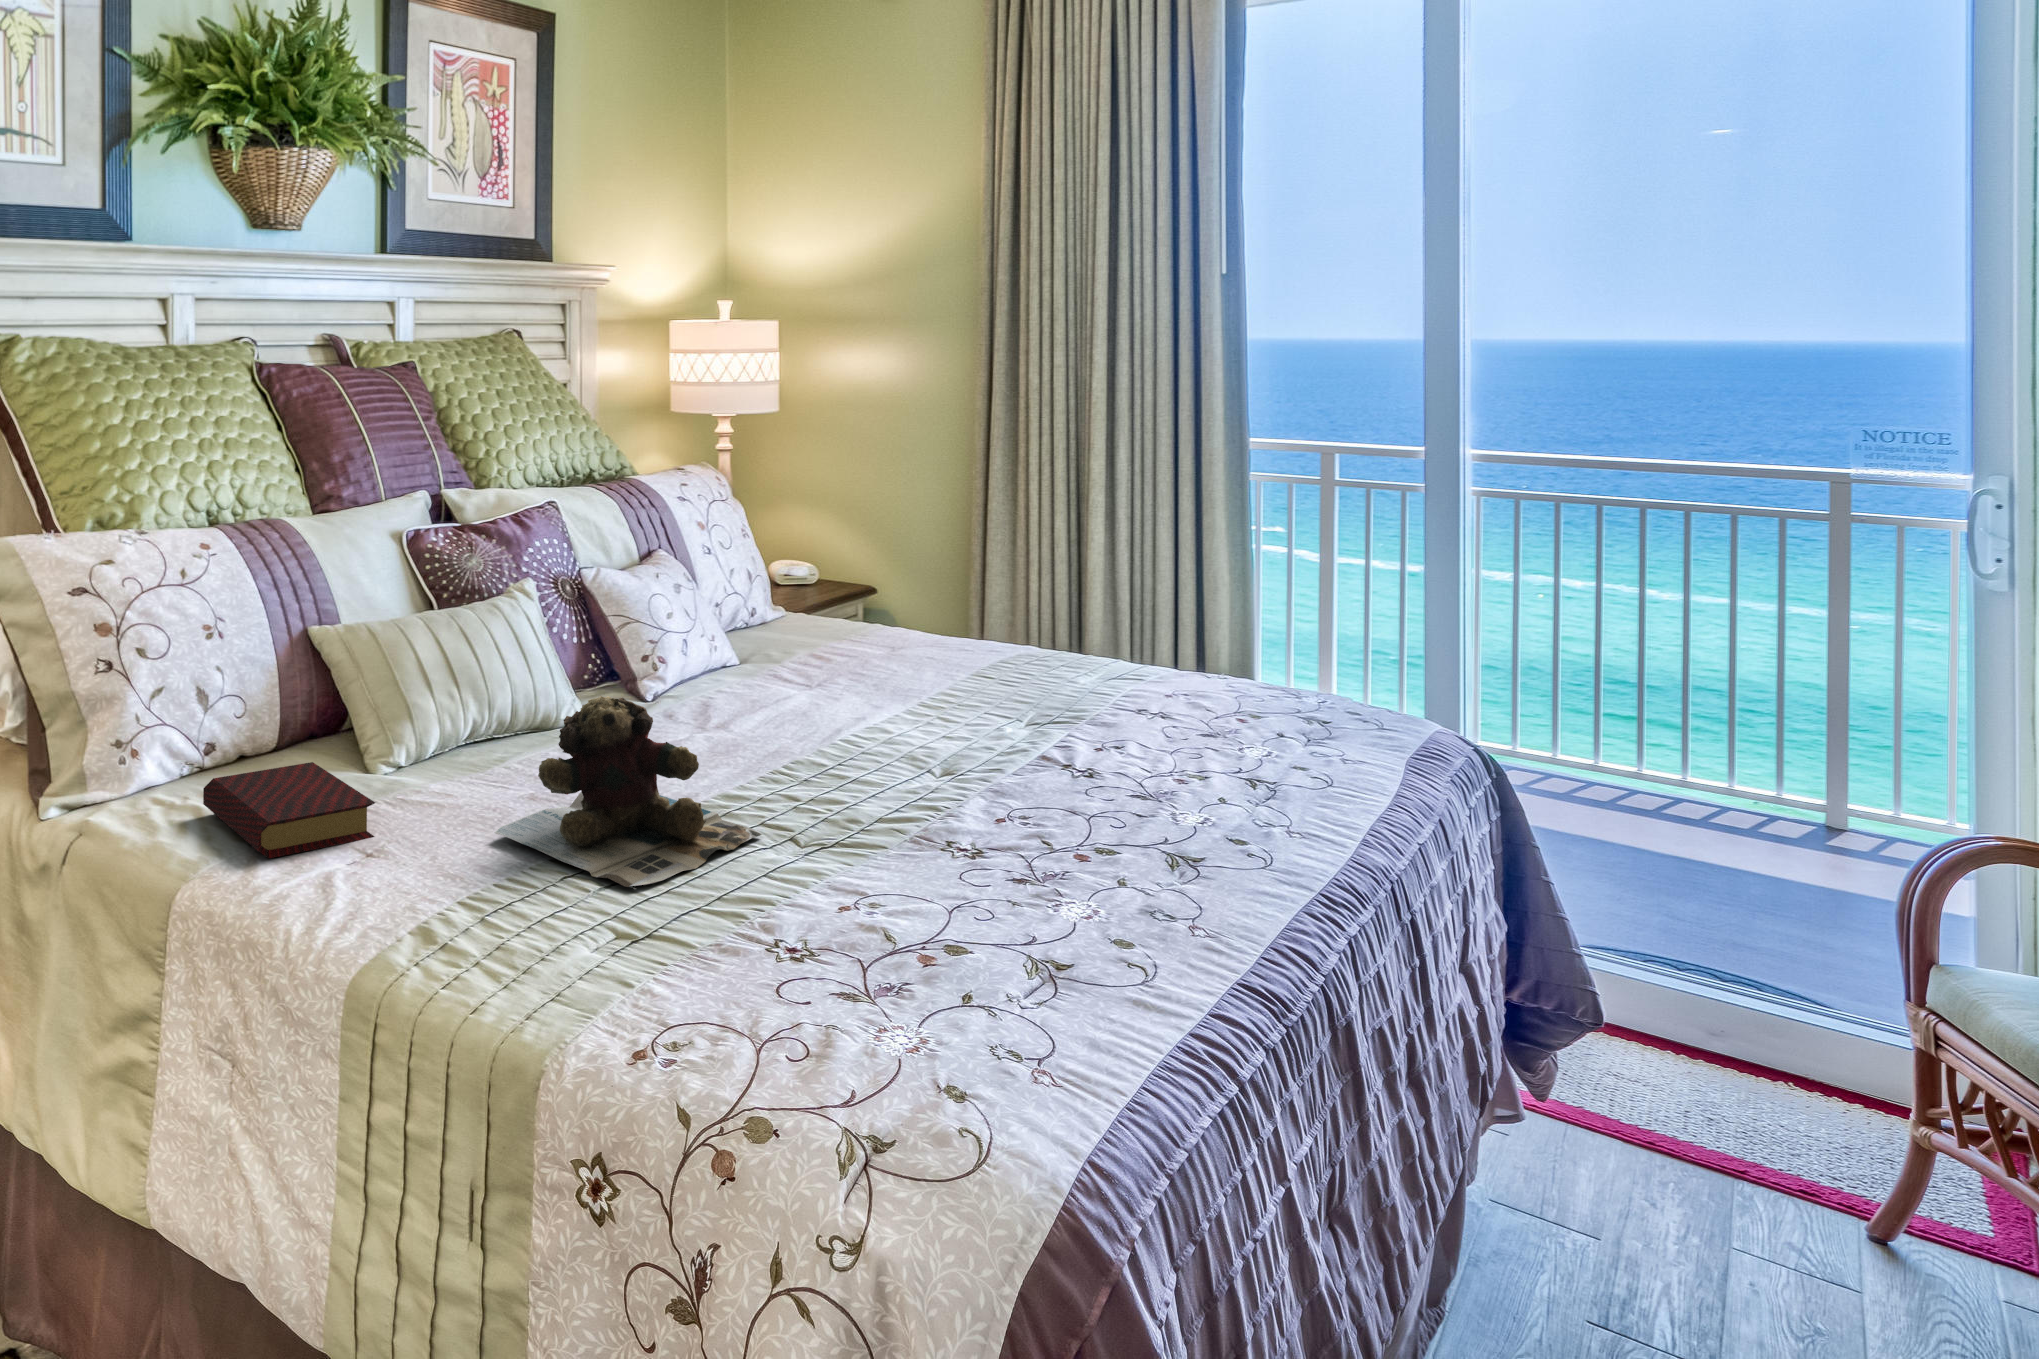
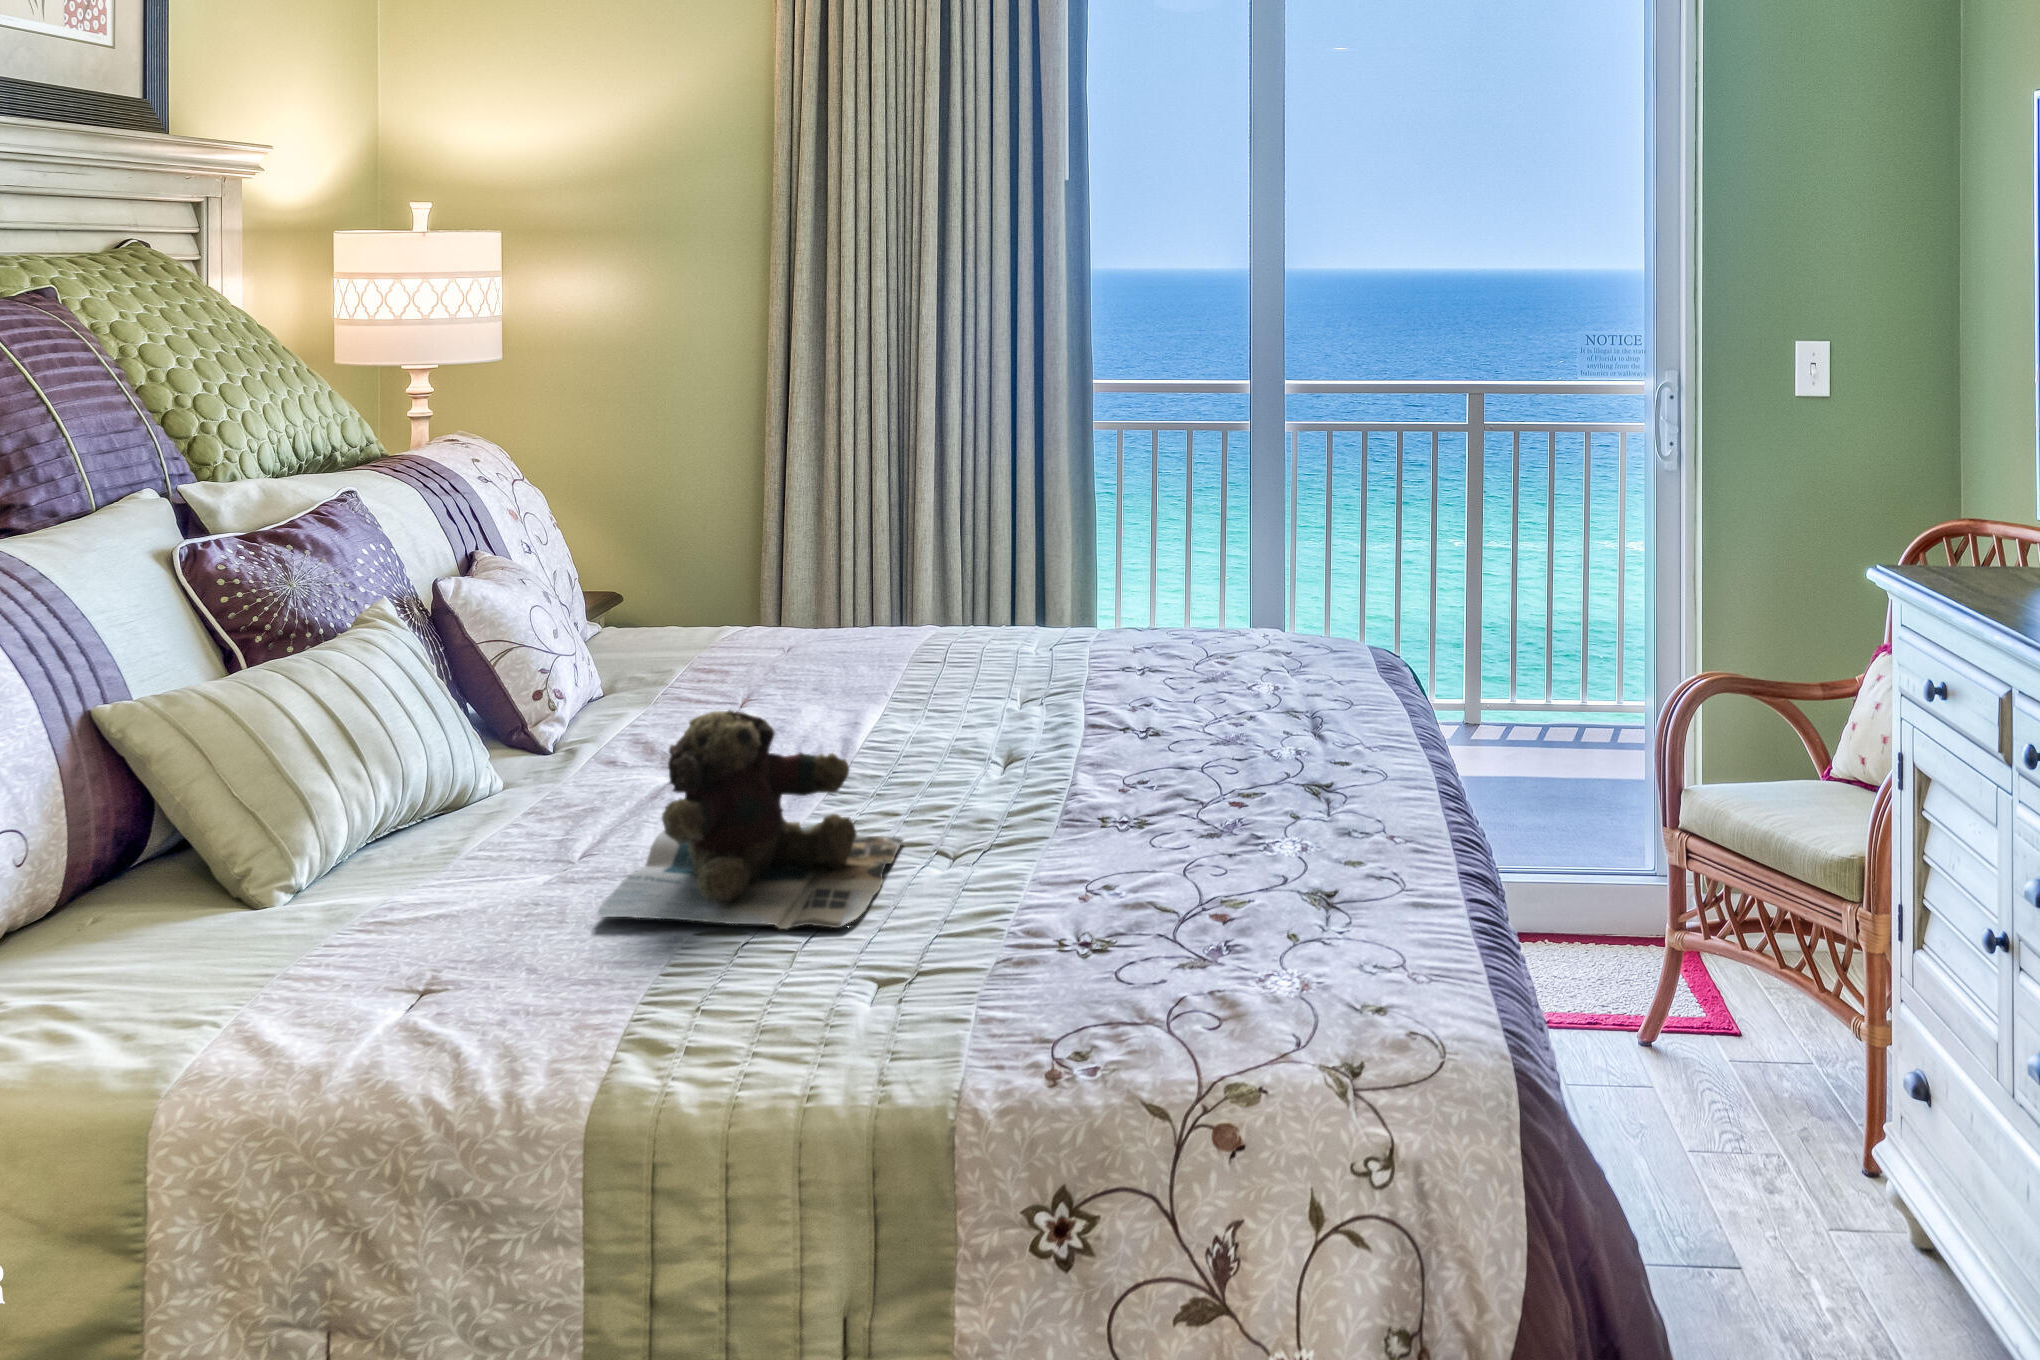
book: present [203,762,375,858] -> none [74,897,417,1036]

